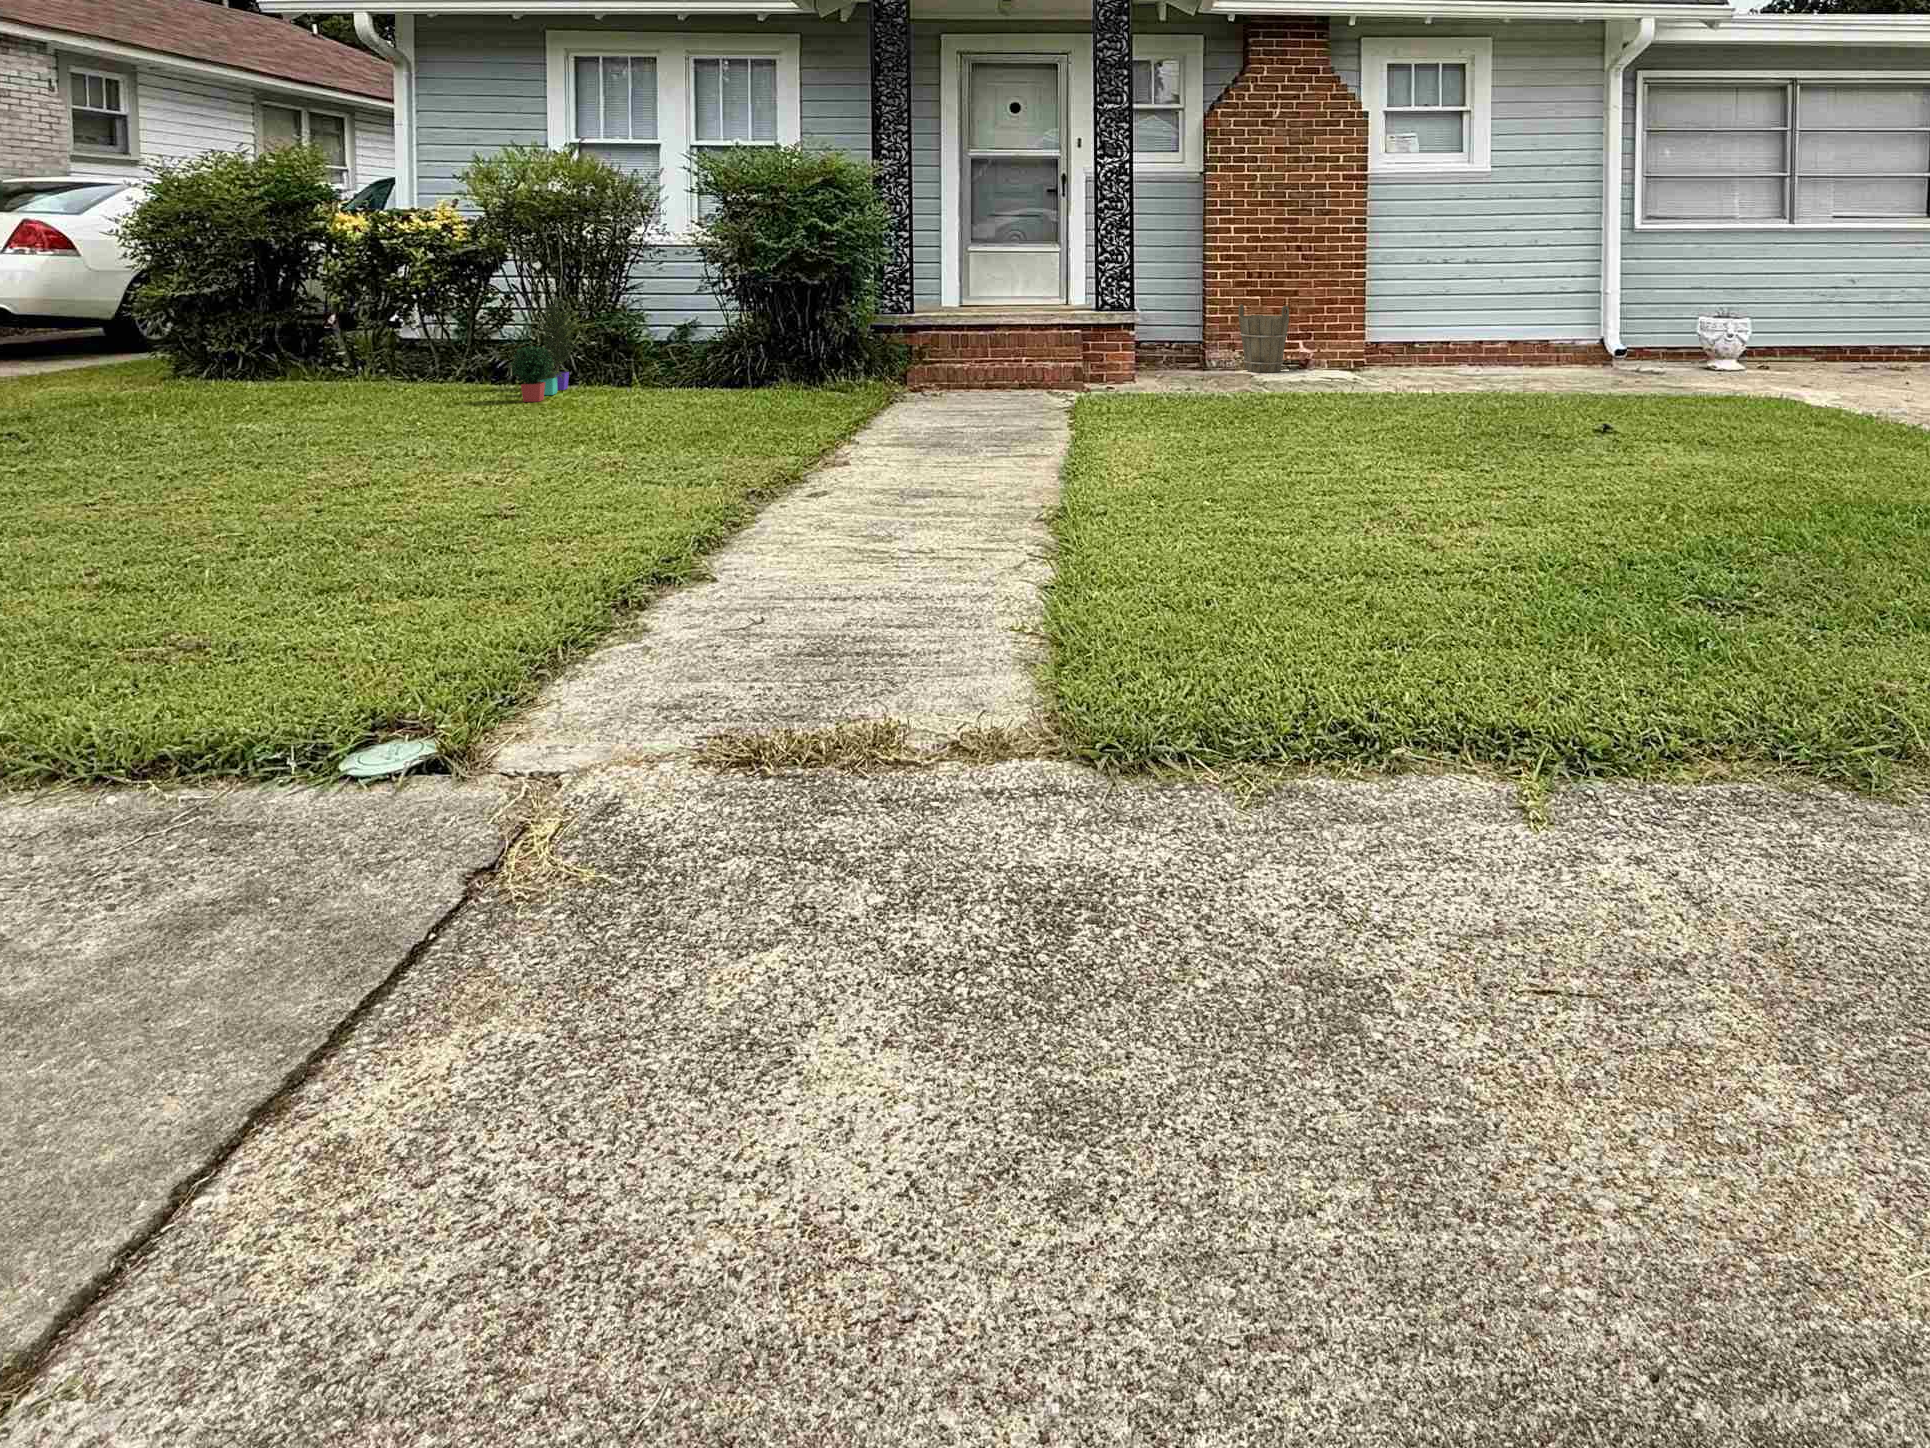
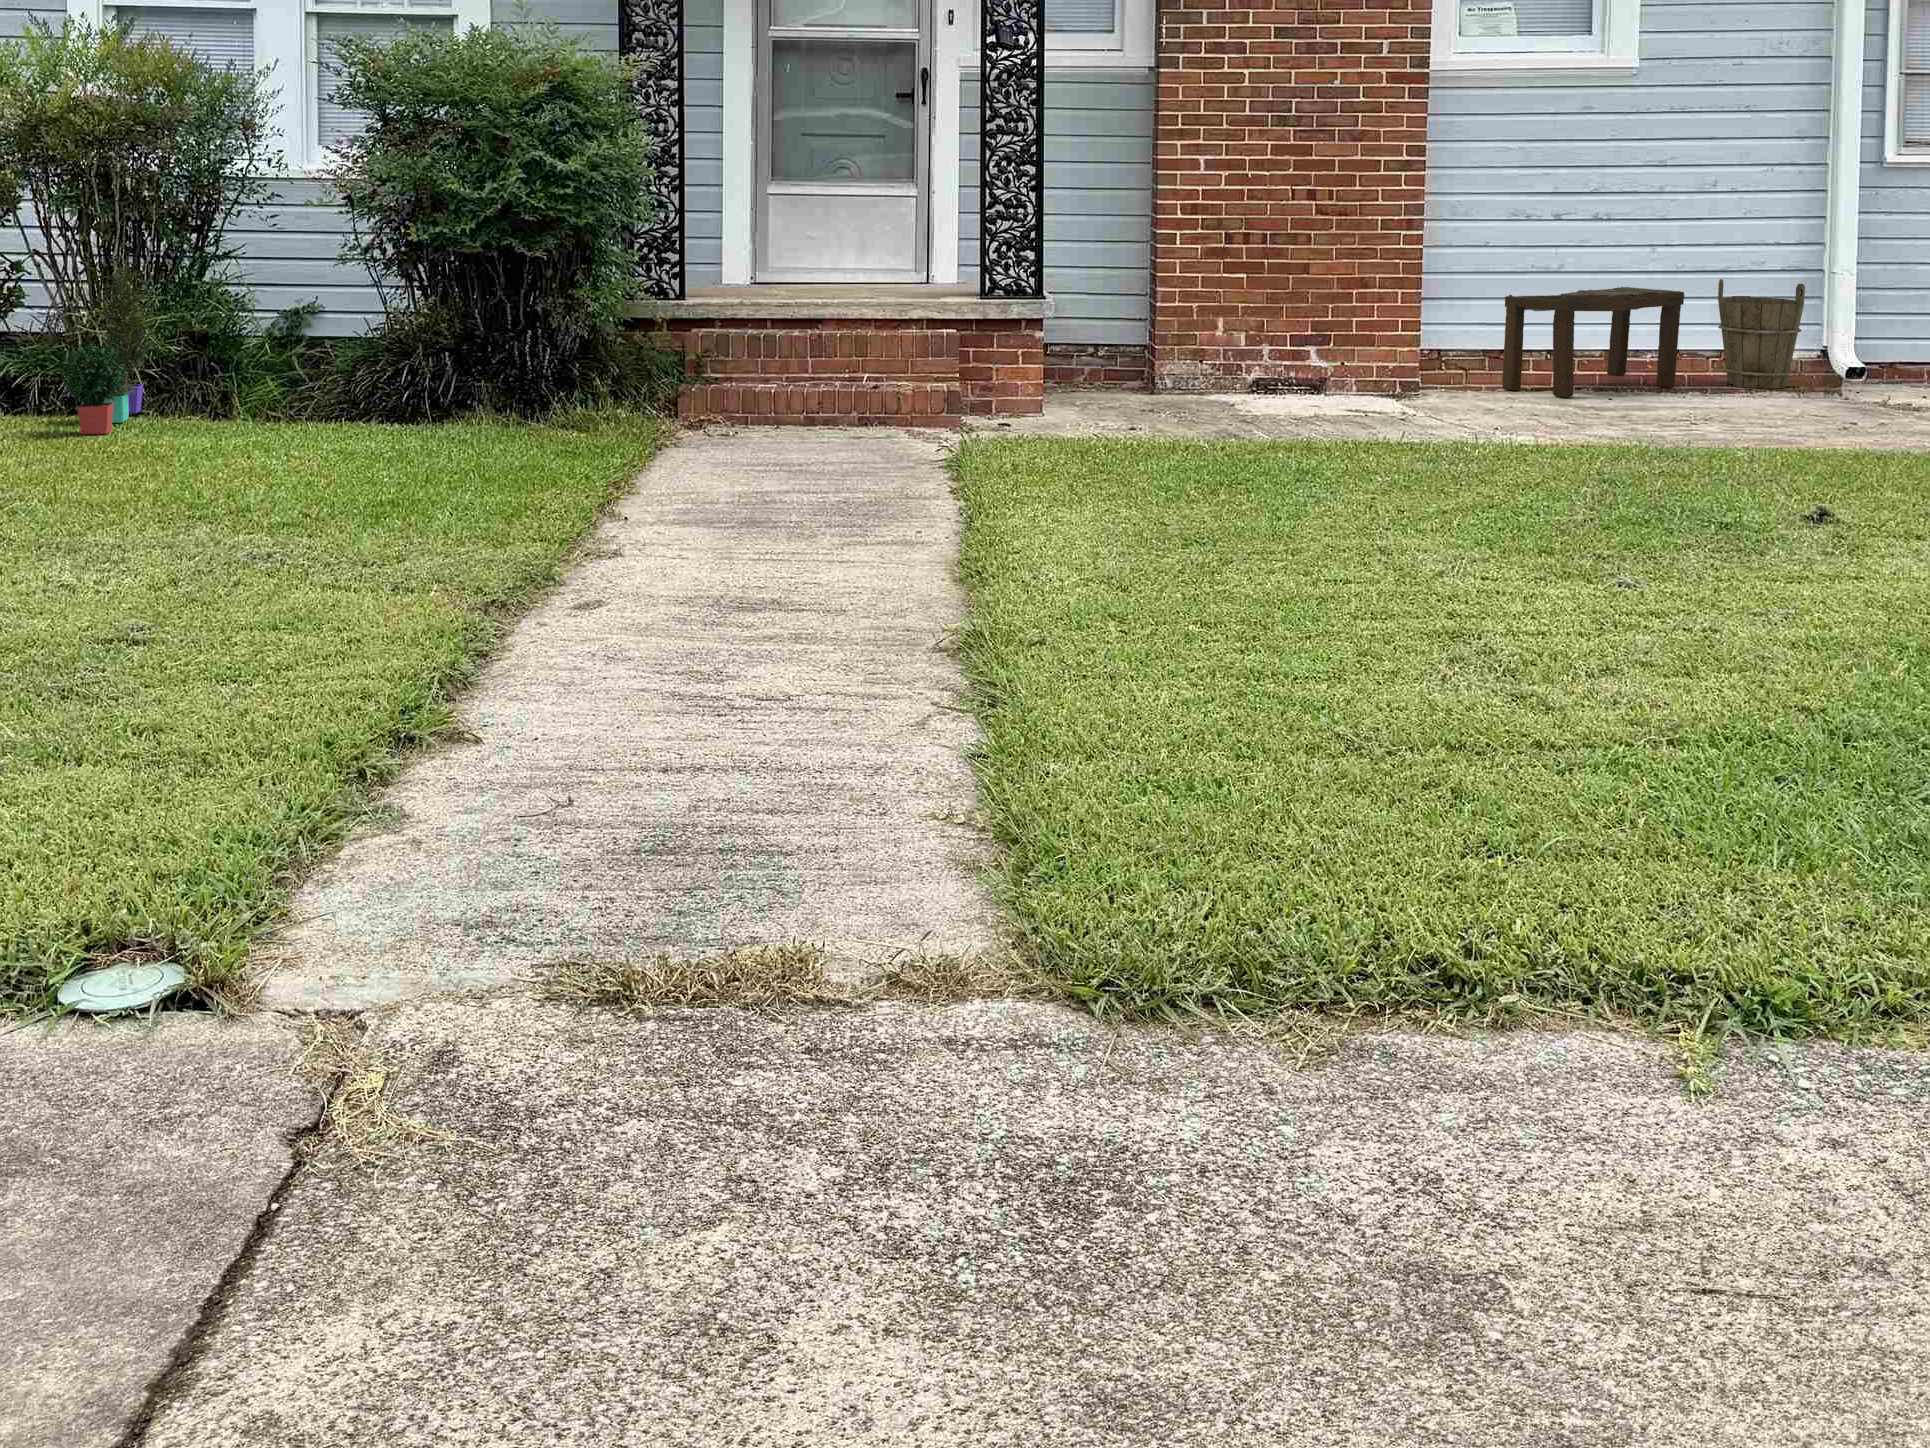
bucket: present [1238,304,1289,373] -> present [1718,279,1805,389]
bench: none [1414,309,1523,375] -> present [1502,287,1685,398]

